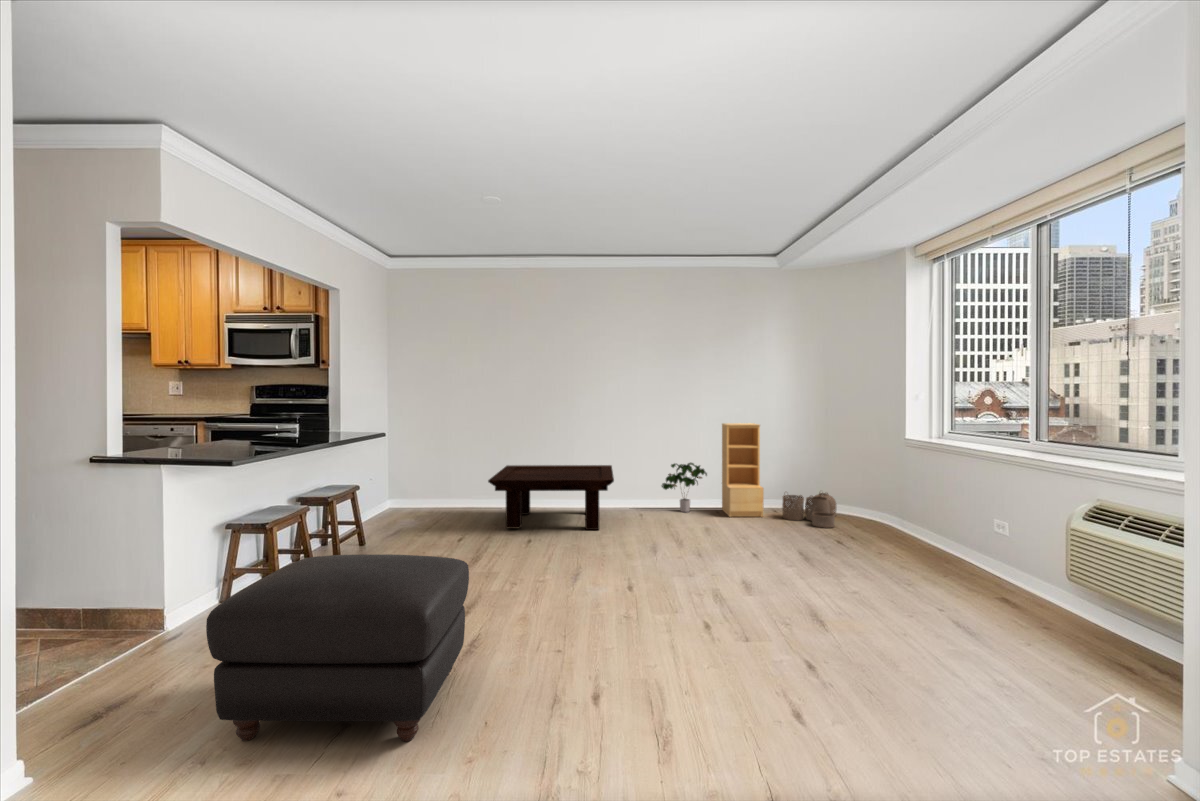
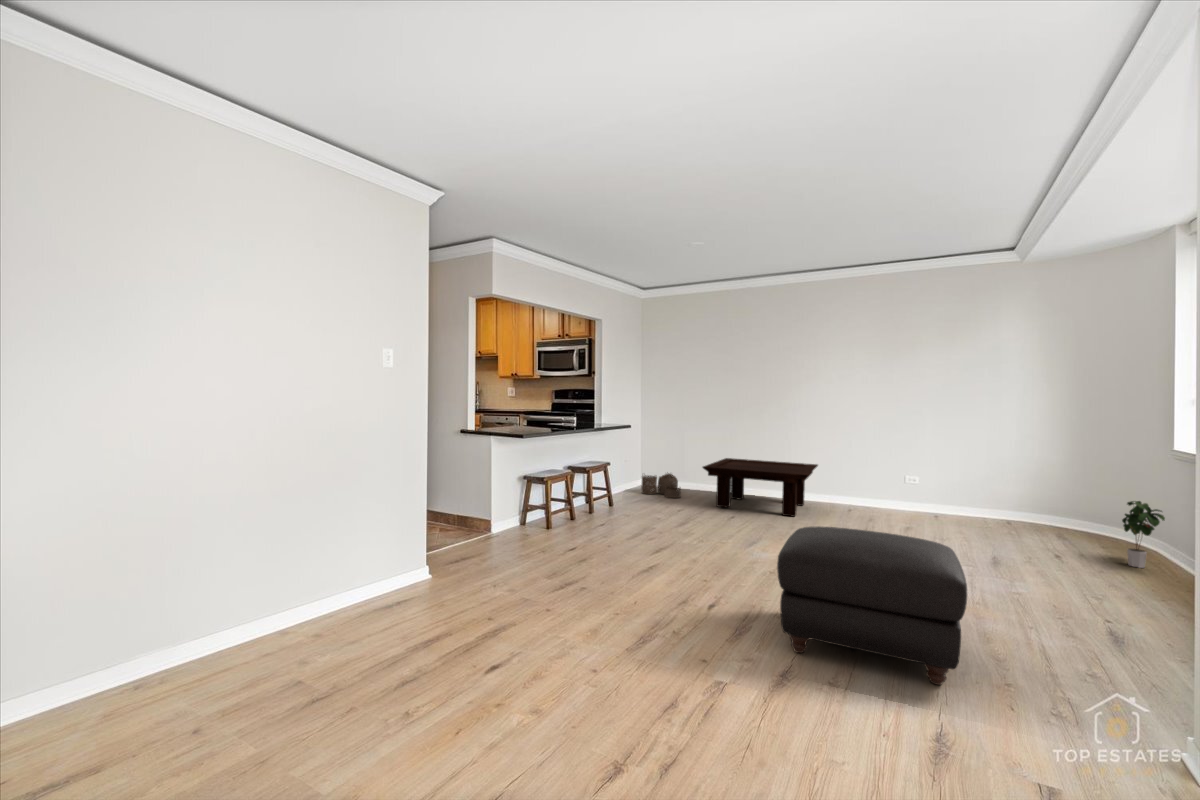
bookshelf: present [722,423,764,517] -> none [931,433,973,526]
potted plant: present [662,463,707,512] -> present [1122,501,1165,568]
woven basket: present [782,493,836,528] -> present [641,473,681,498]
ottoman: present [206,554,469,741] -> present [777,526,967,685]

